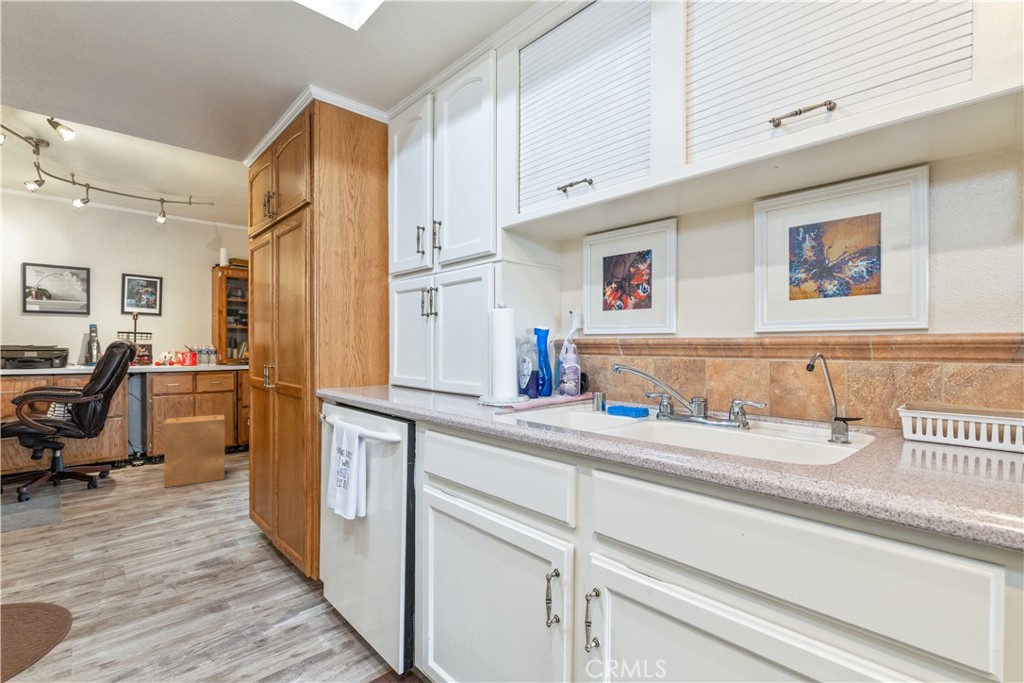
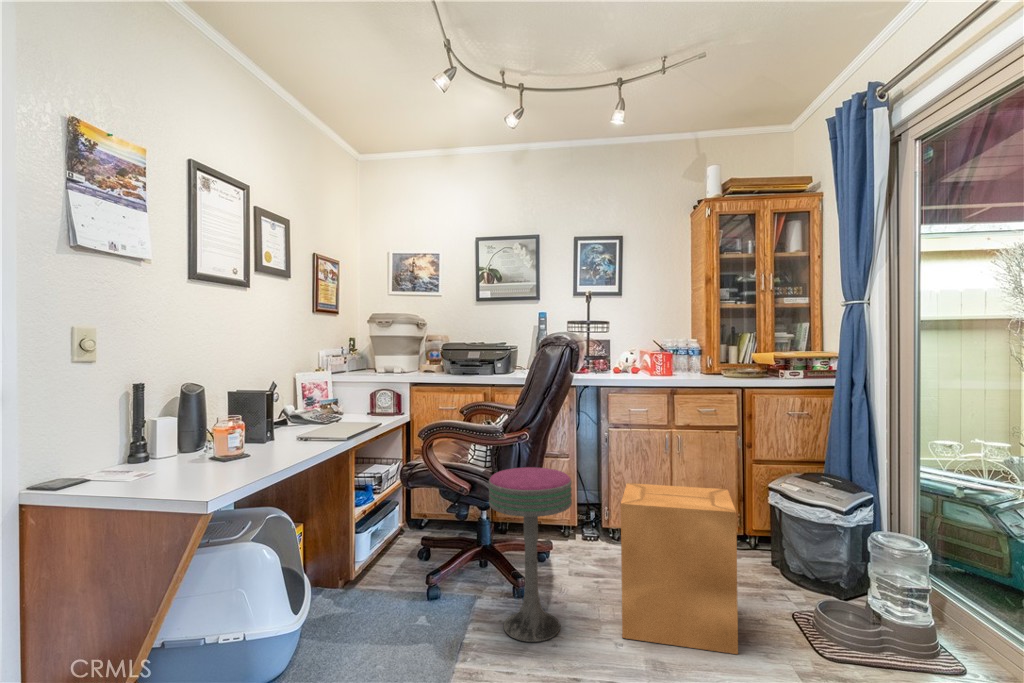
bar stool: none [76,414,135,501] -> present [489,467,572,642]

